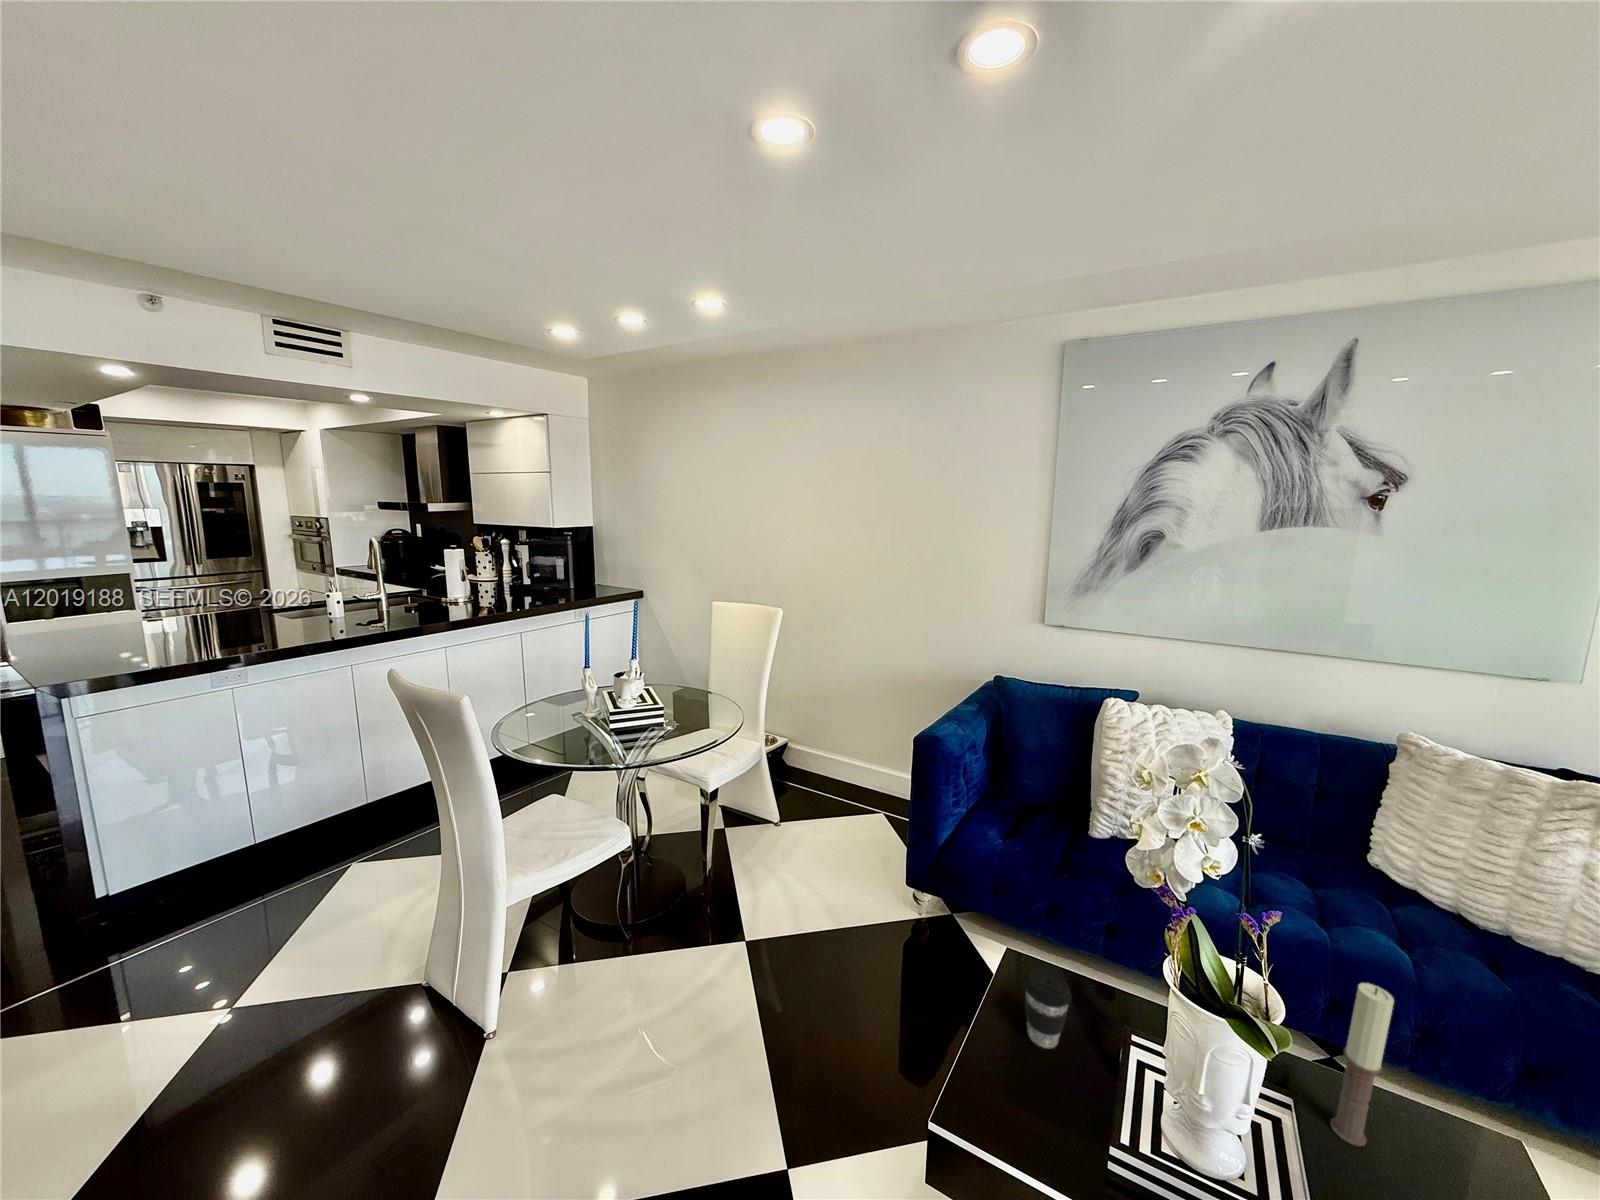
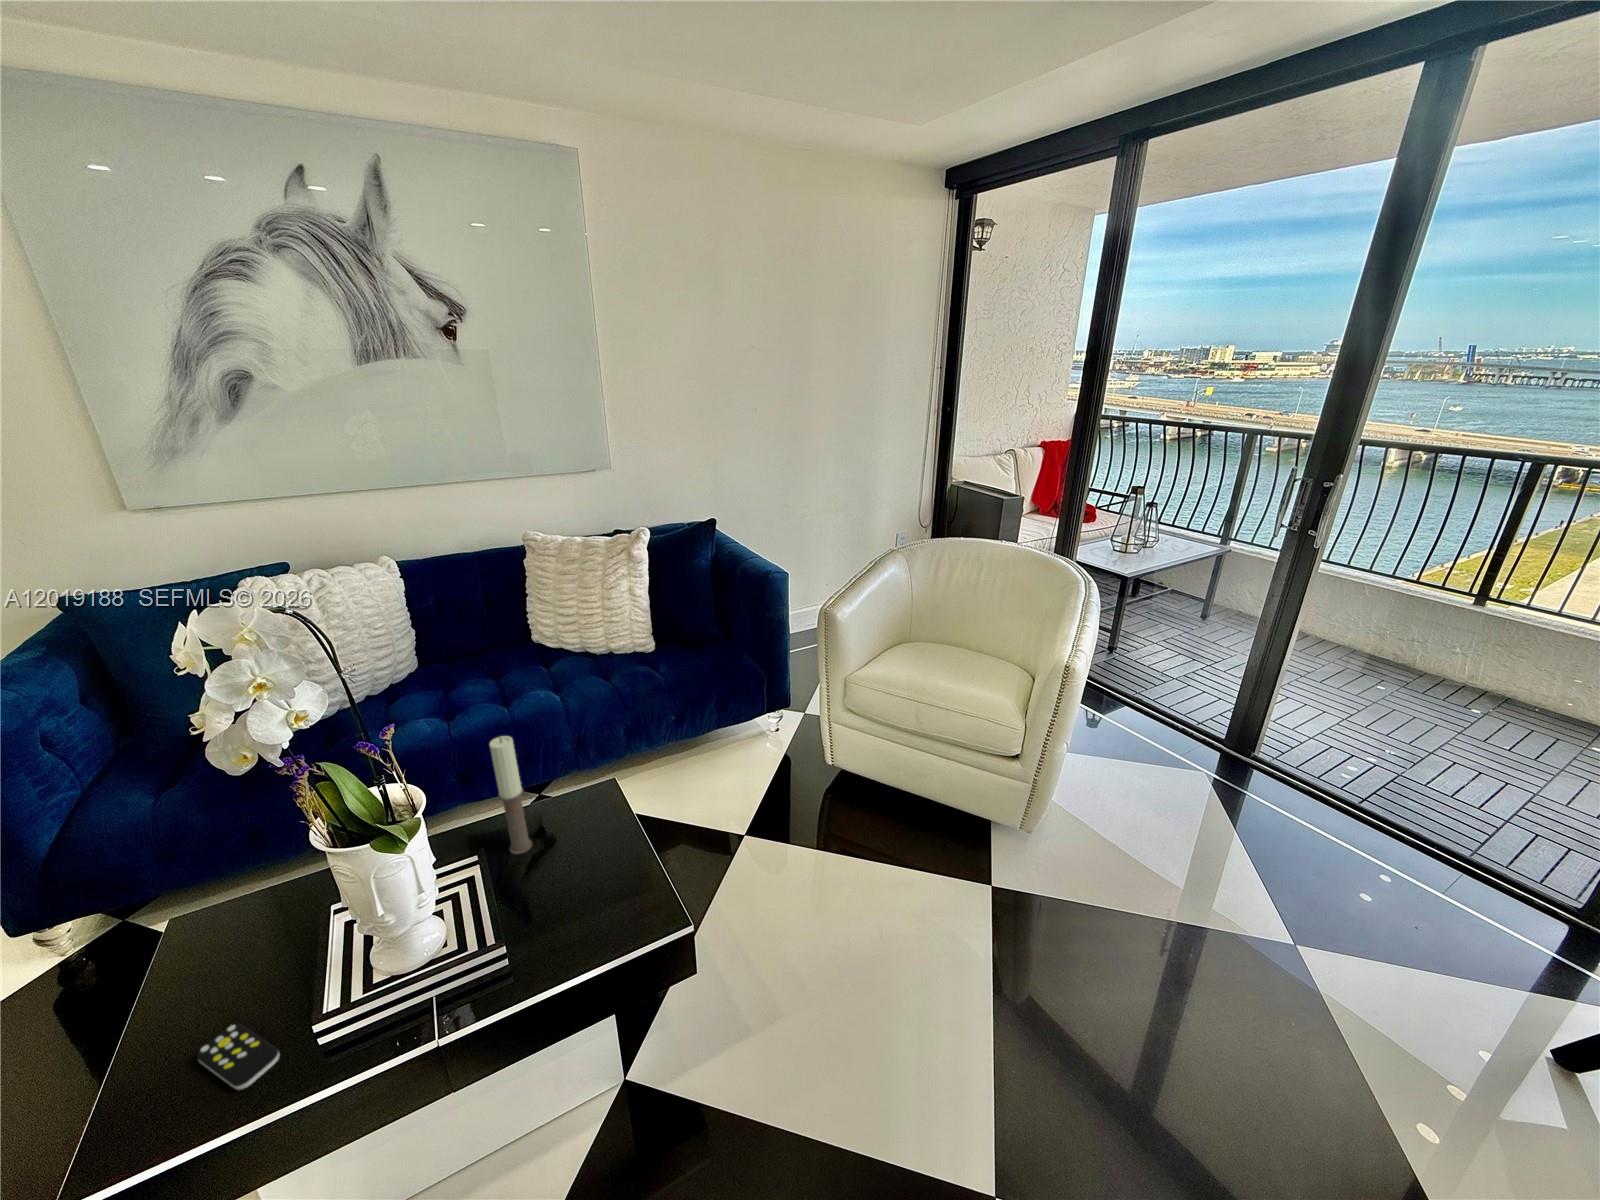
coffee cup: present [1024,968,1071,1048] -> none [175,912,251,999]
remote control: none [1019,1078,1077,1151] -> present [197,1024,280,1090]

